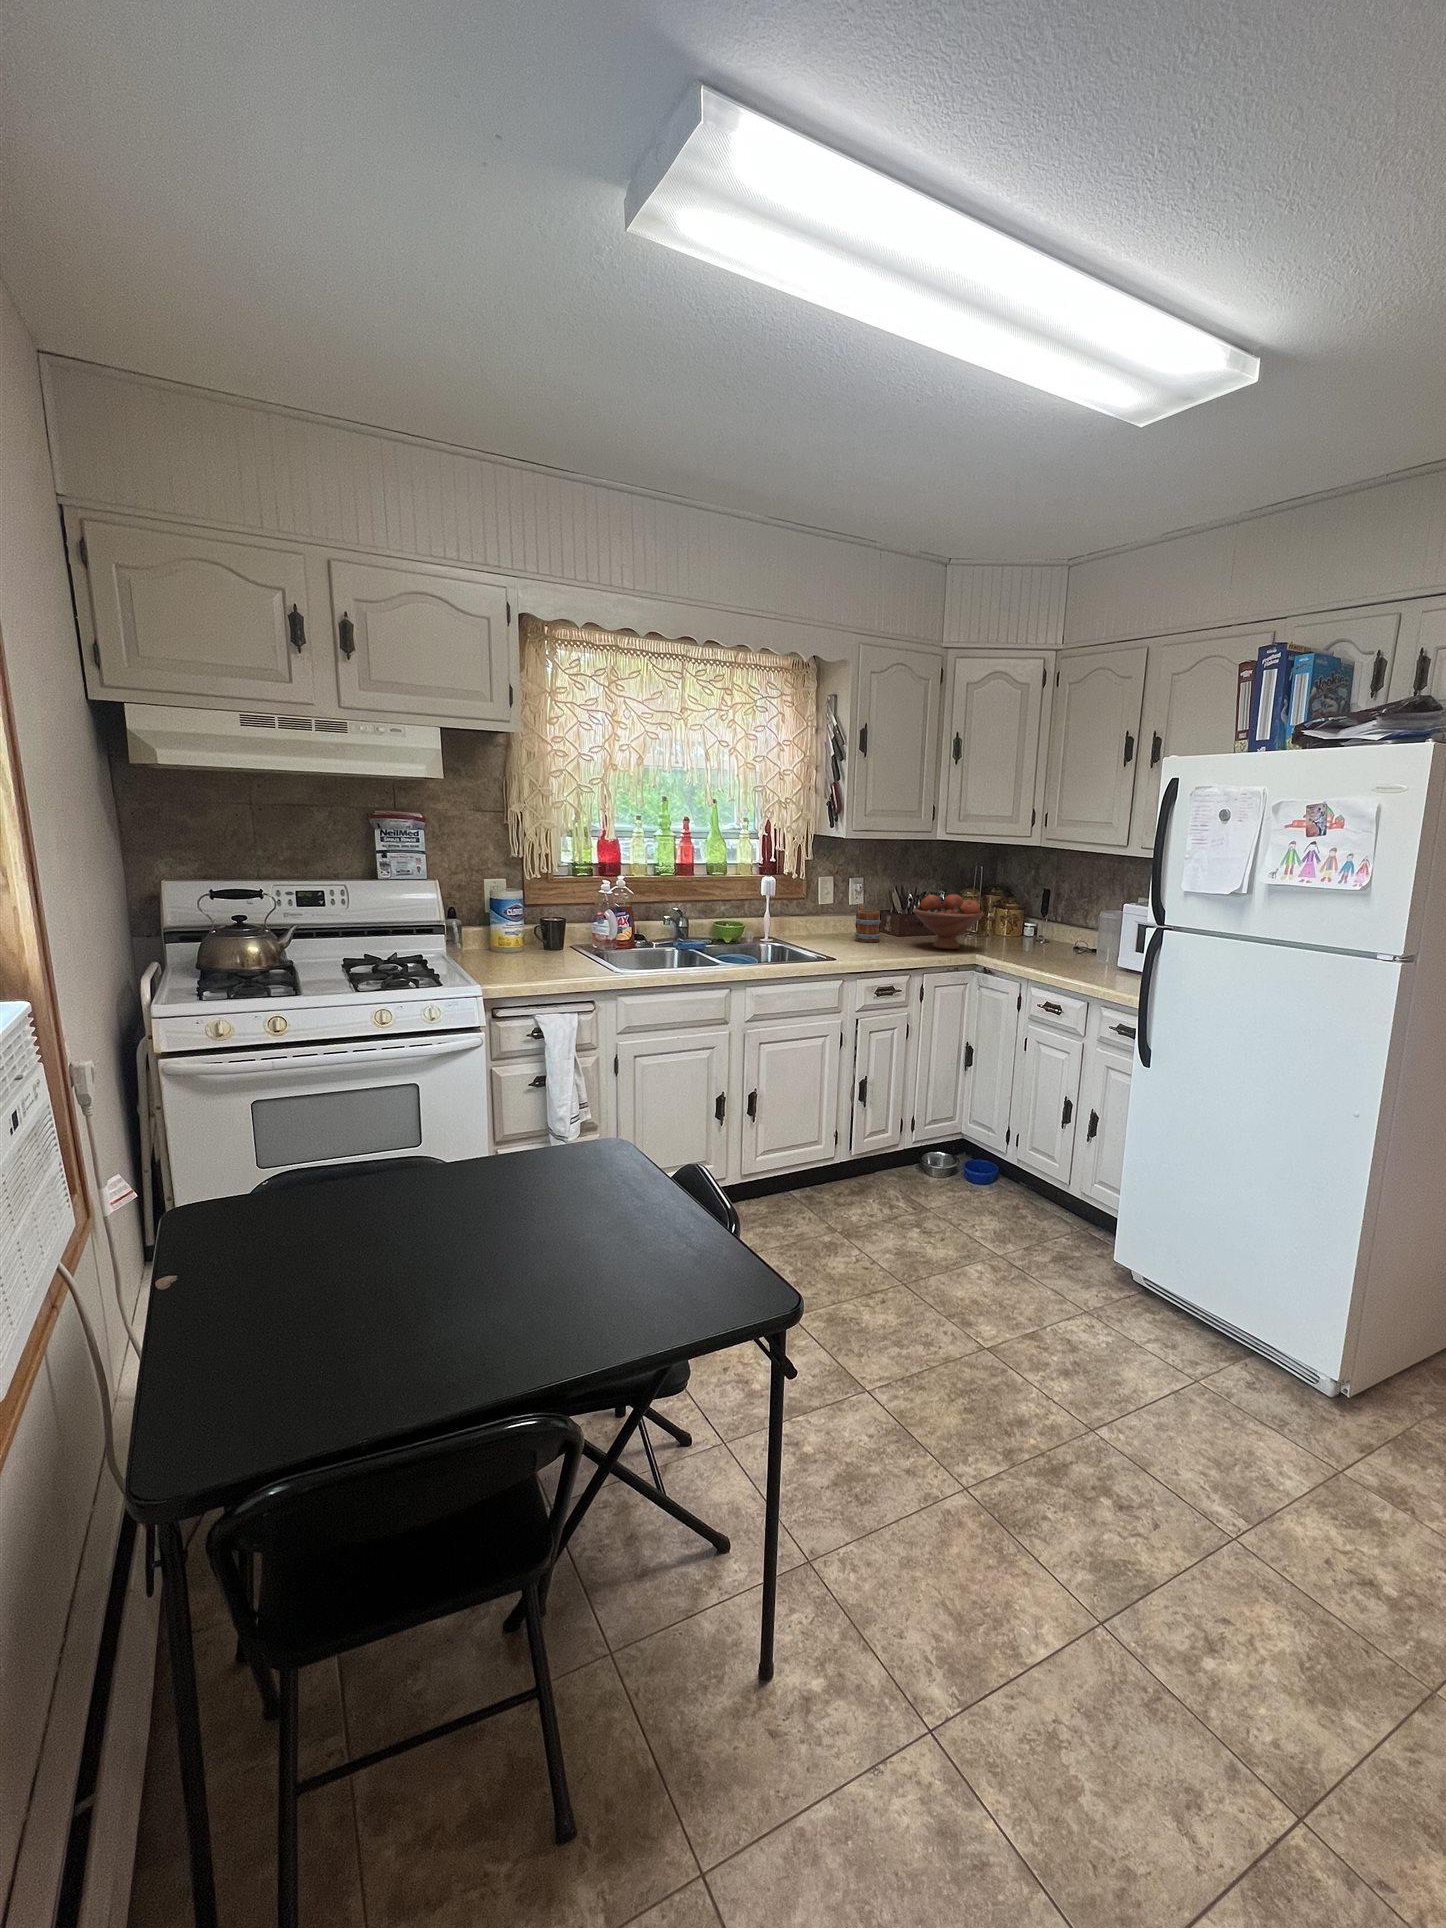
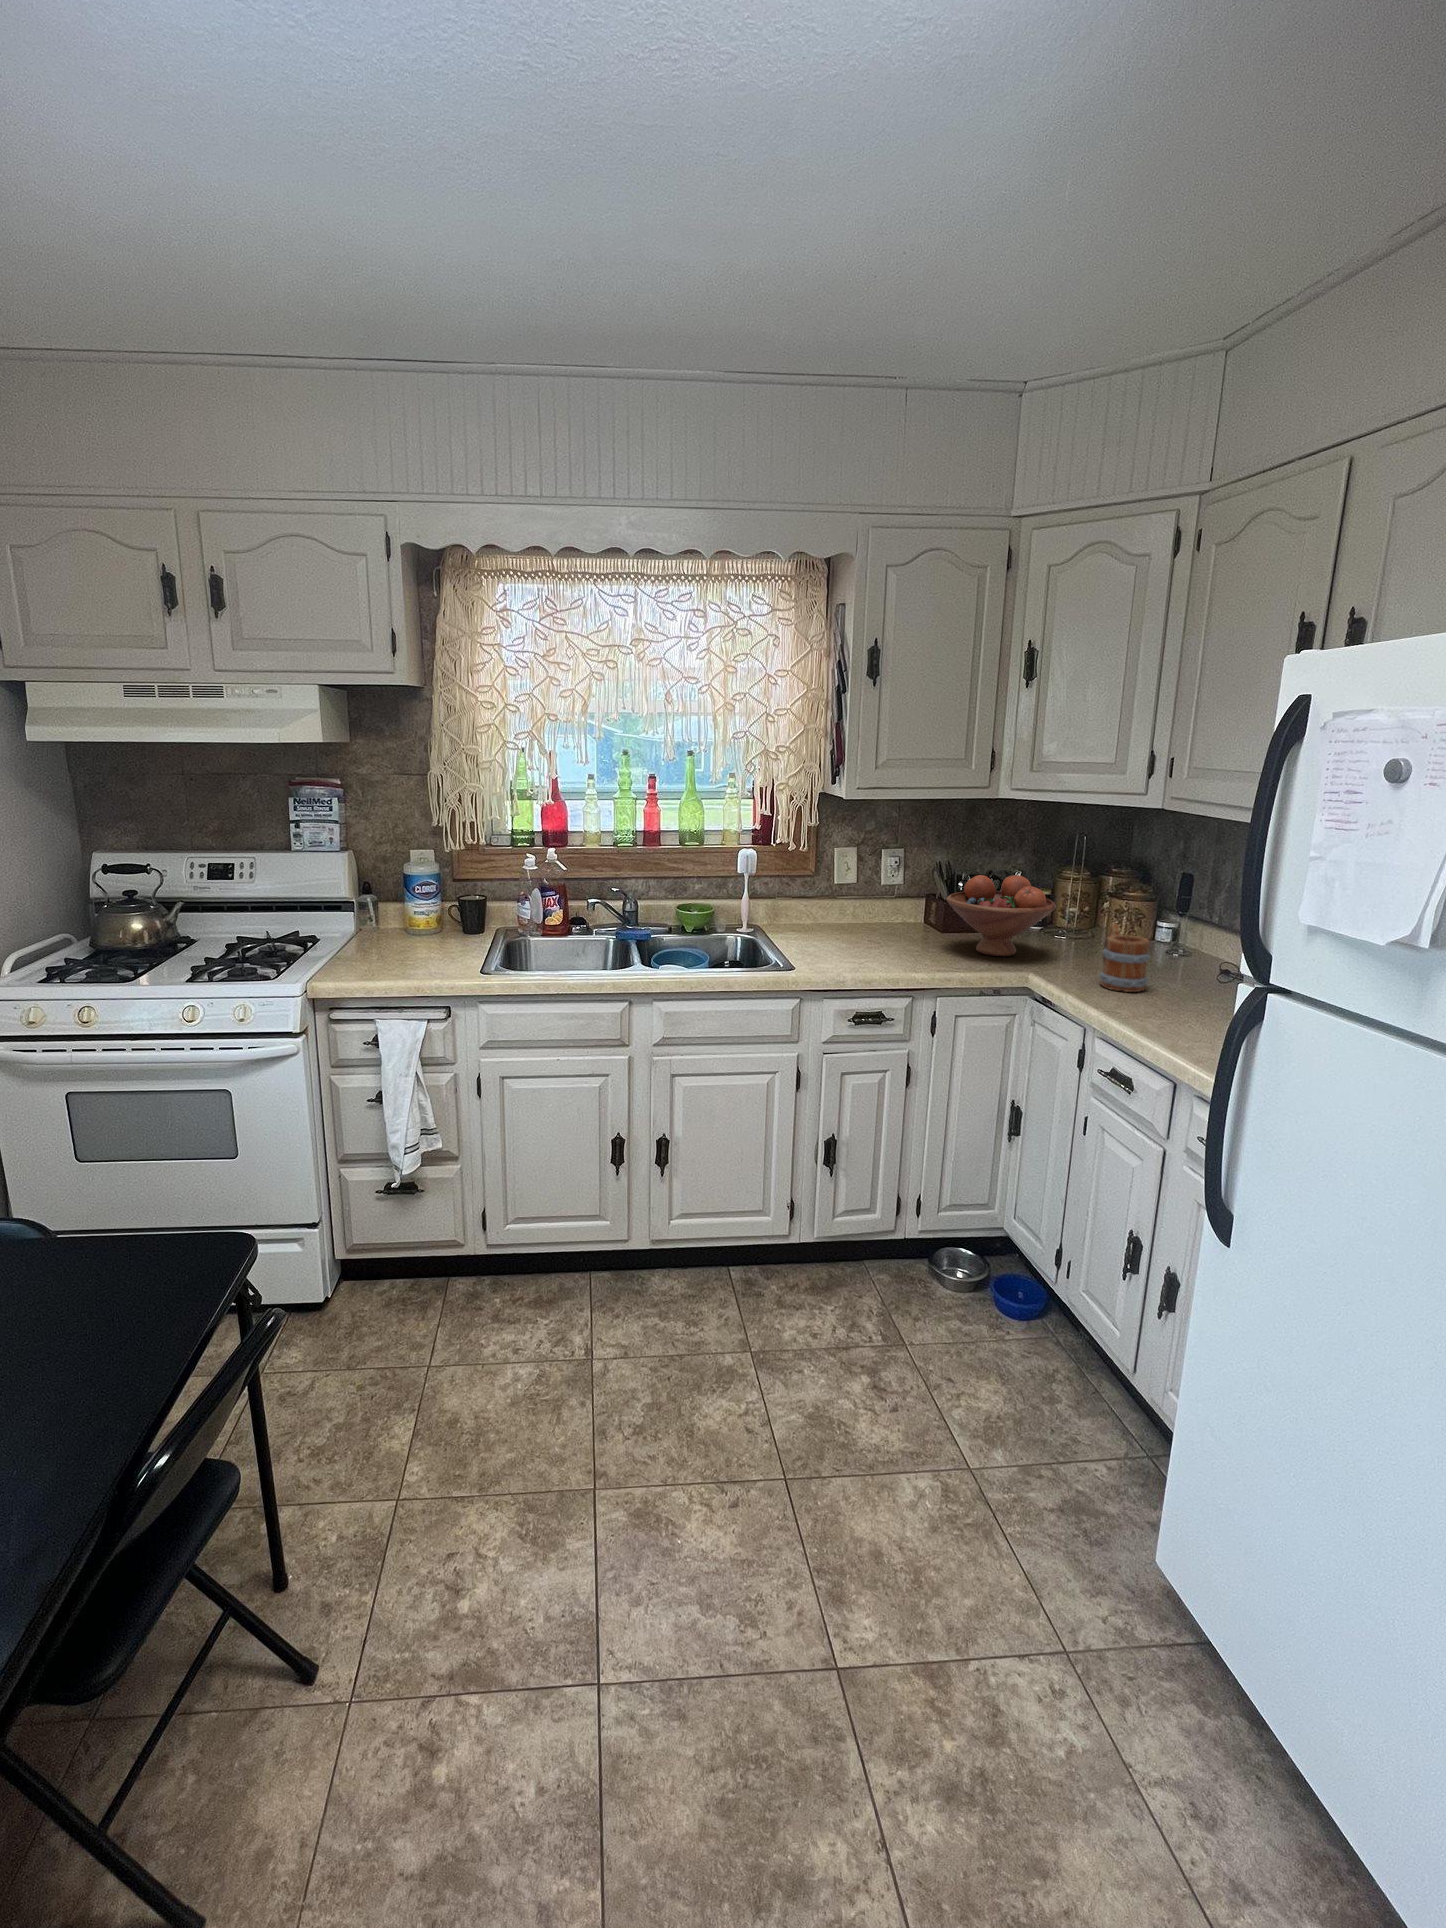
mug: present [855,904,881,942] -> present [1099,924,1150,992]

